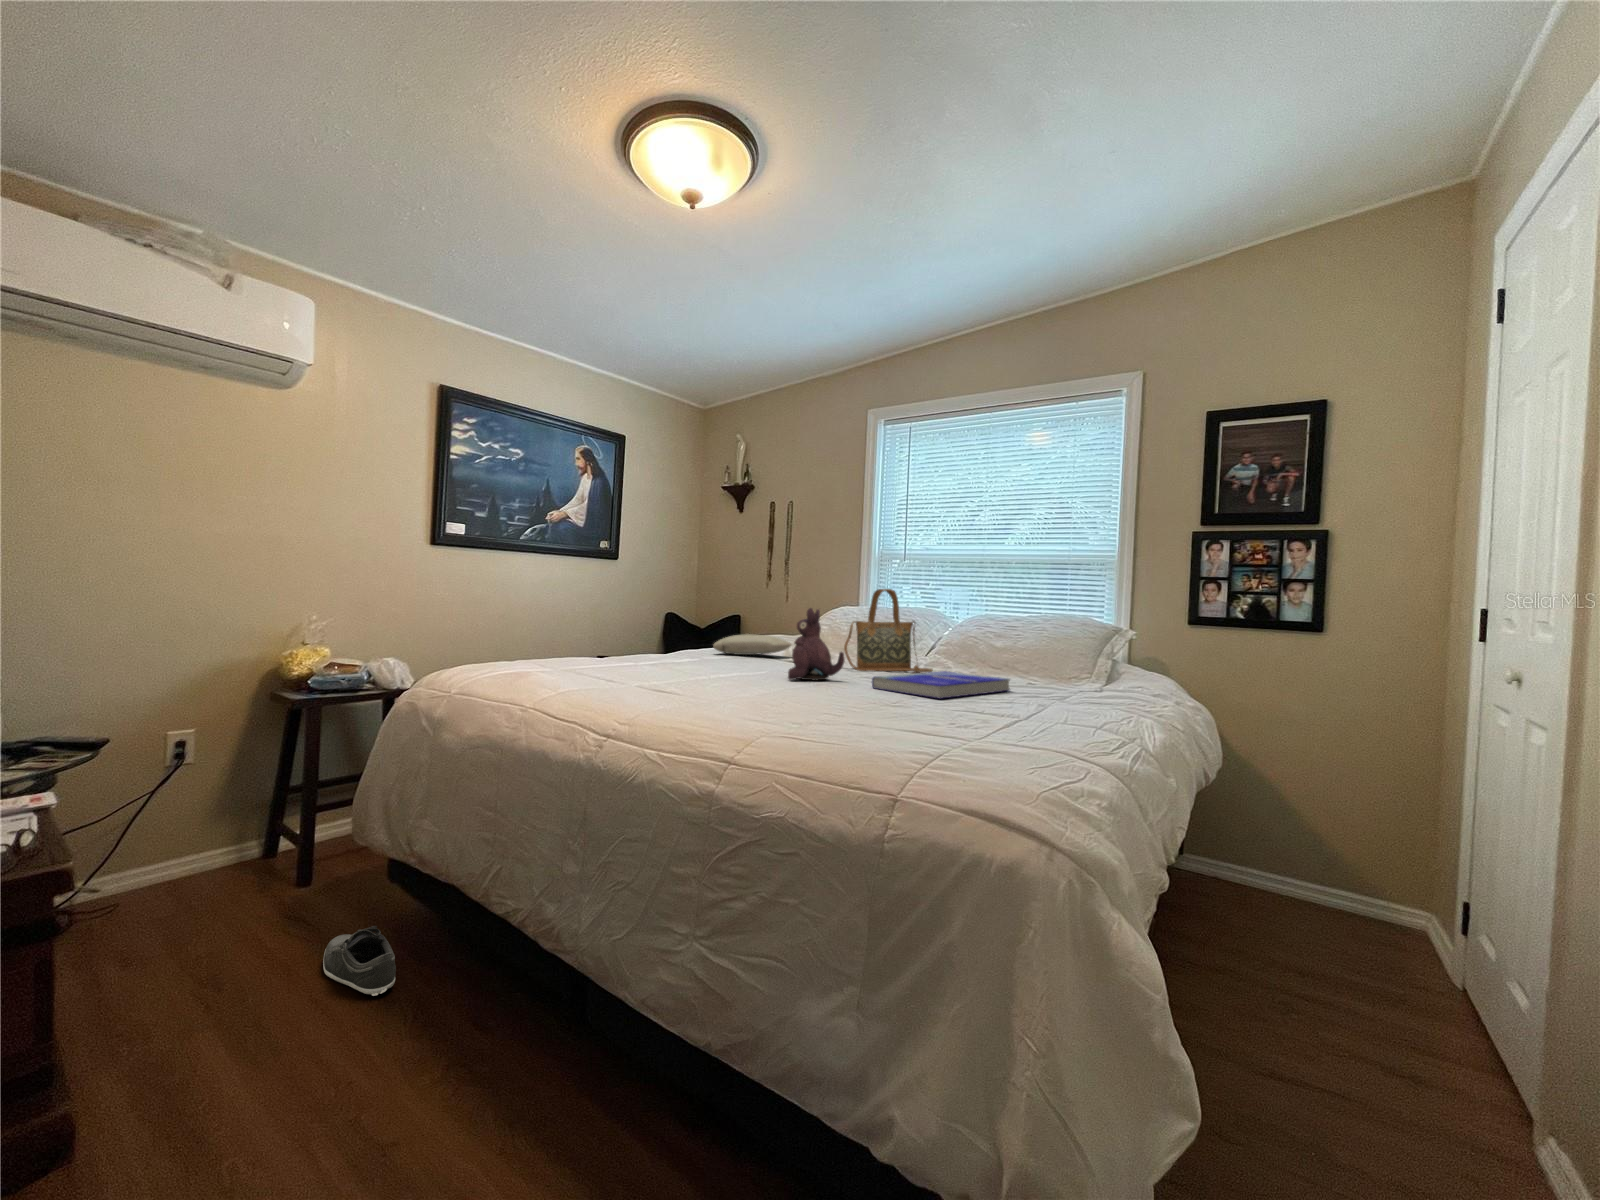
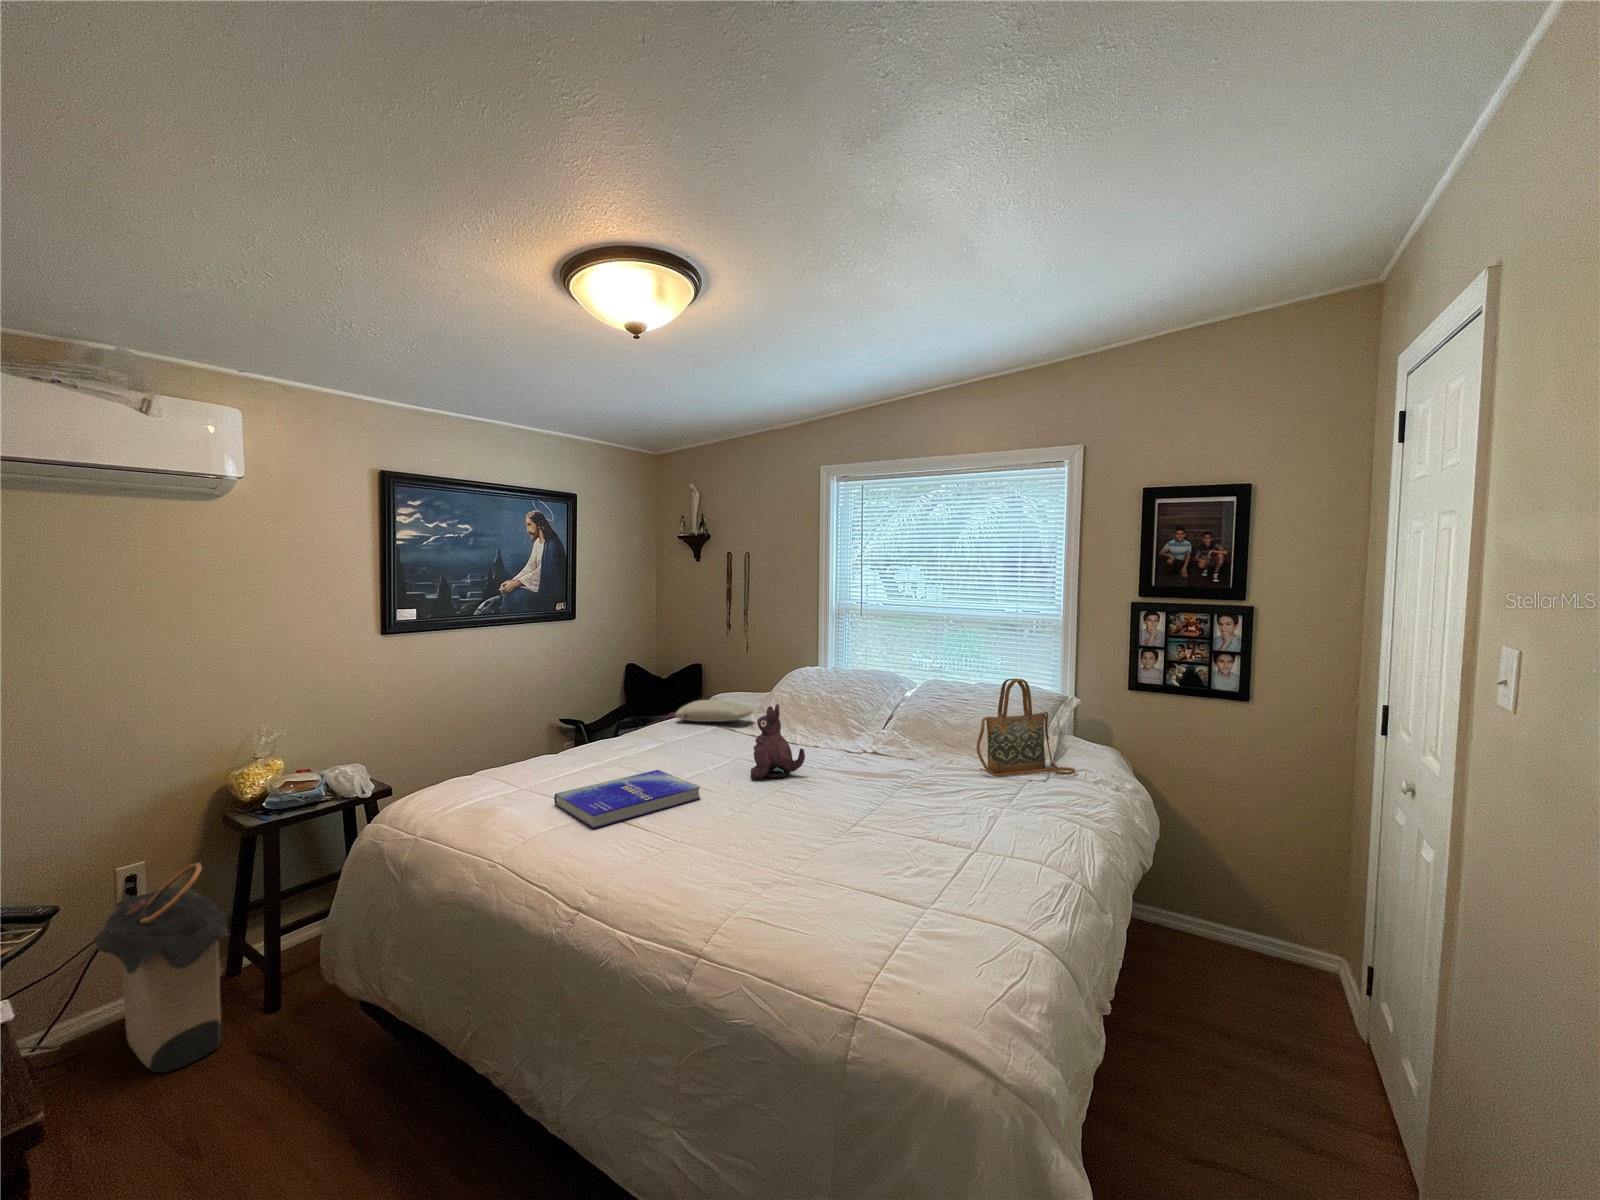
handbag: present [844,589,933,672] -> present [976,679,1075,777]
book: present [872,671,1010,698] -> present [554,770,700,828]
laundry hamper: none [138,728,268,926] -> present [93,863,229,1072]
shoe: present [323,926,396,996] -> none [303,1071,378,1147]

